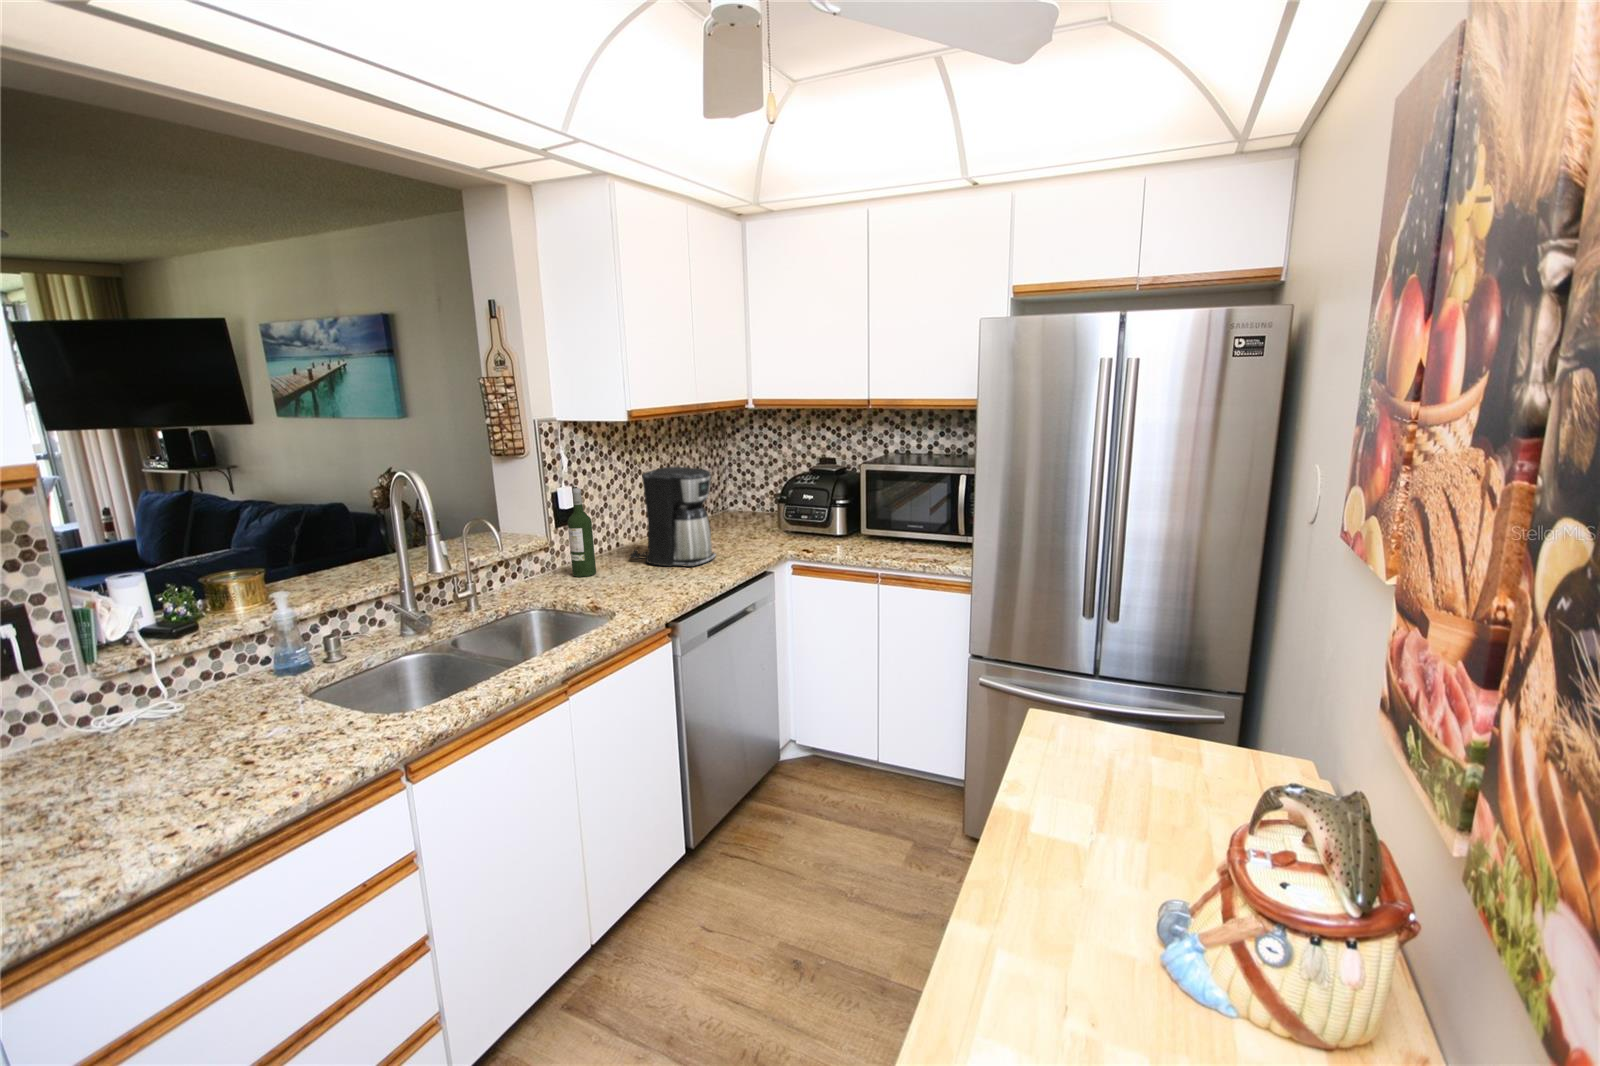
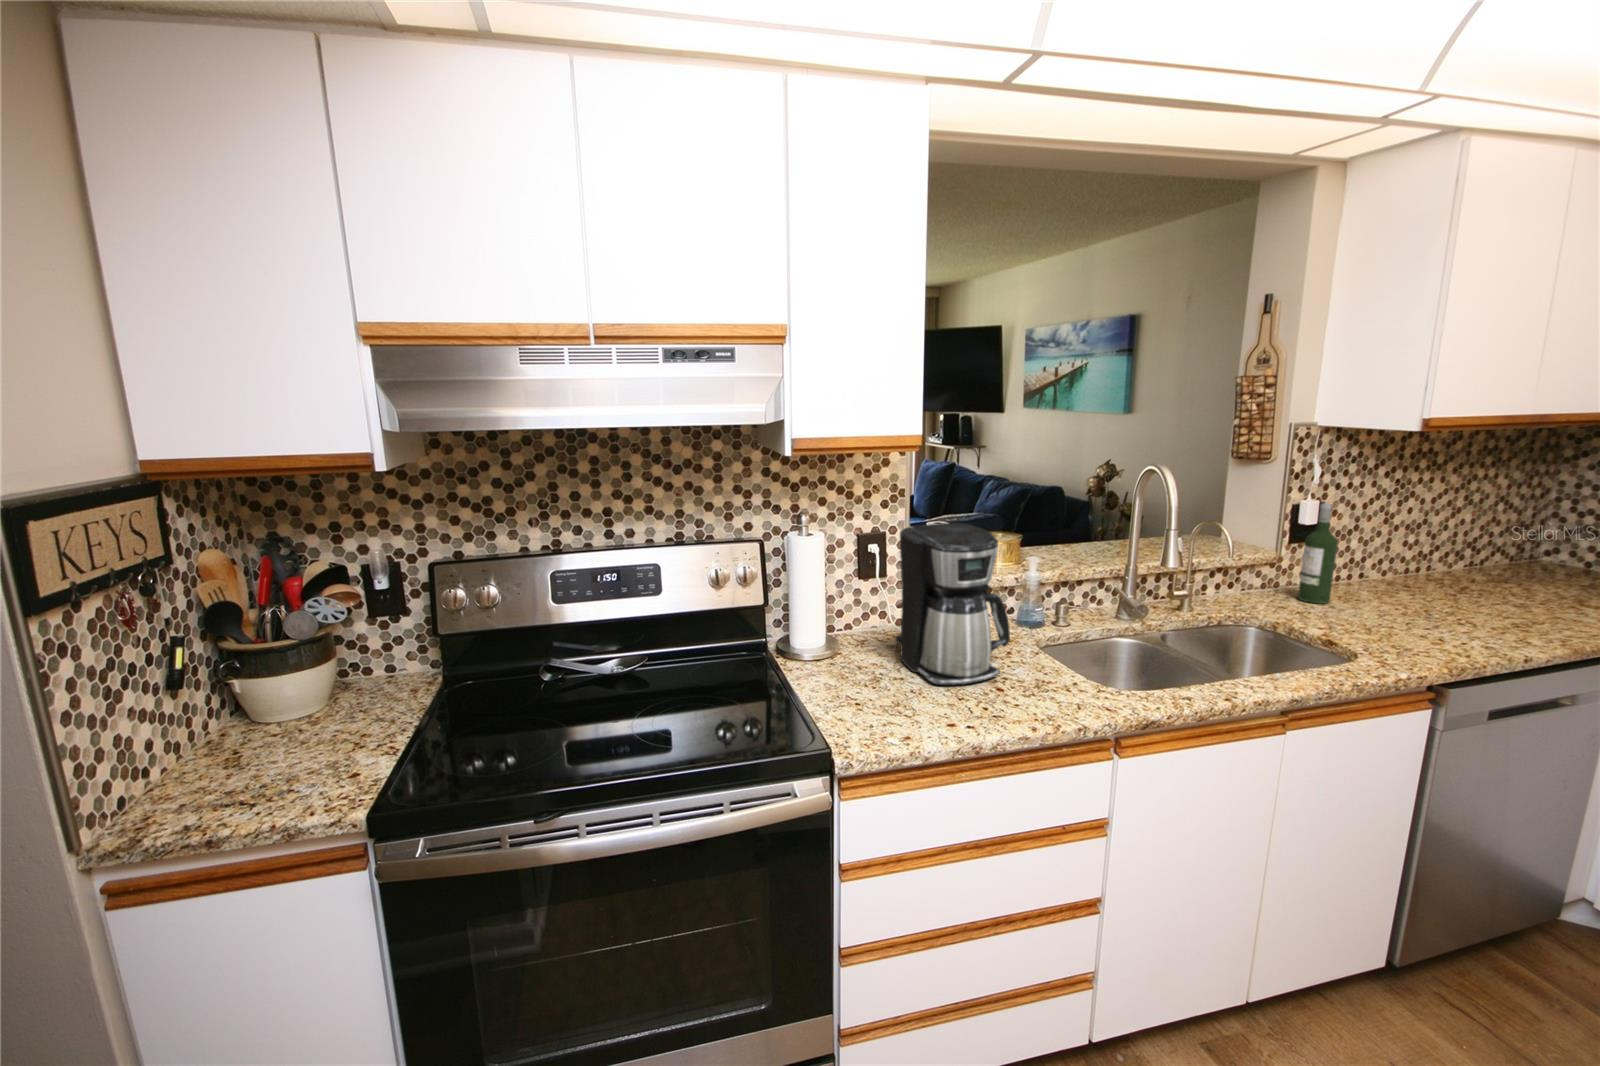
coffee maker: present [630,467,716,567] -> present [895,523,1010,685]

